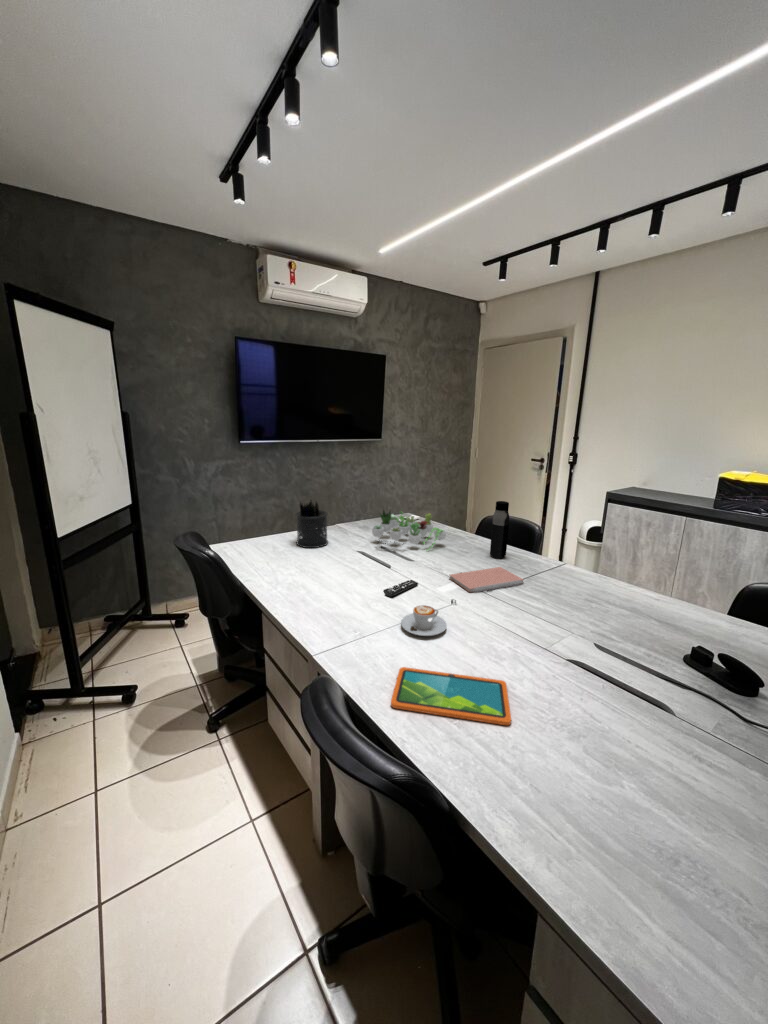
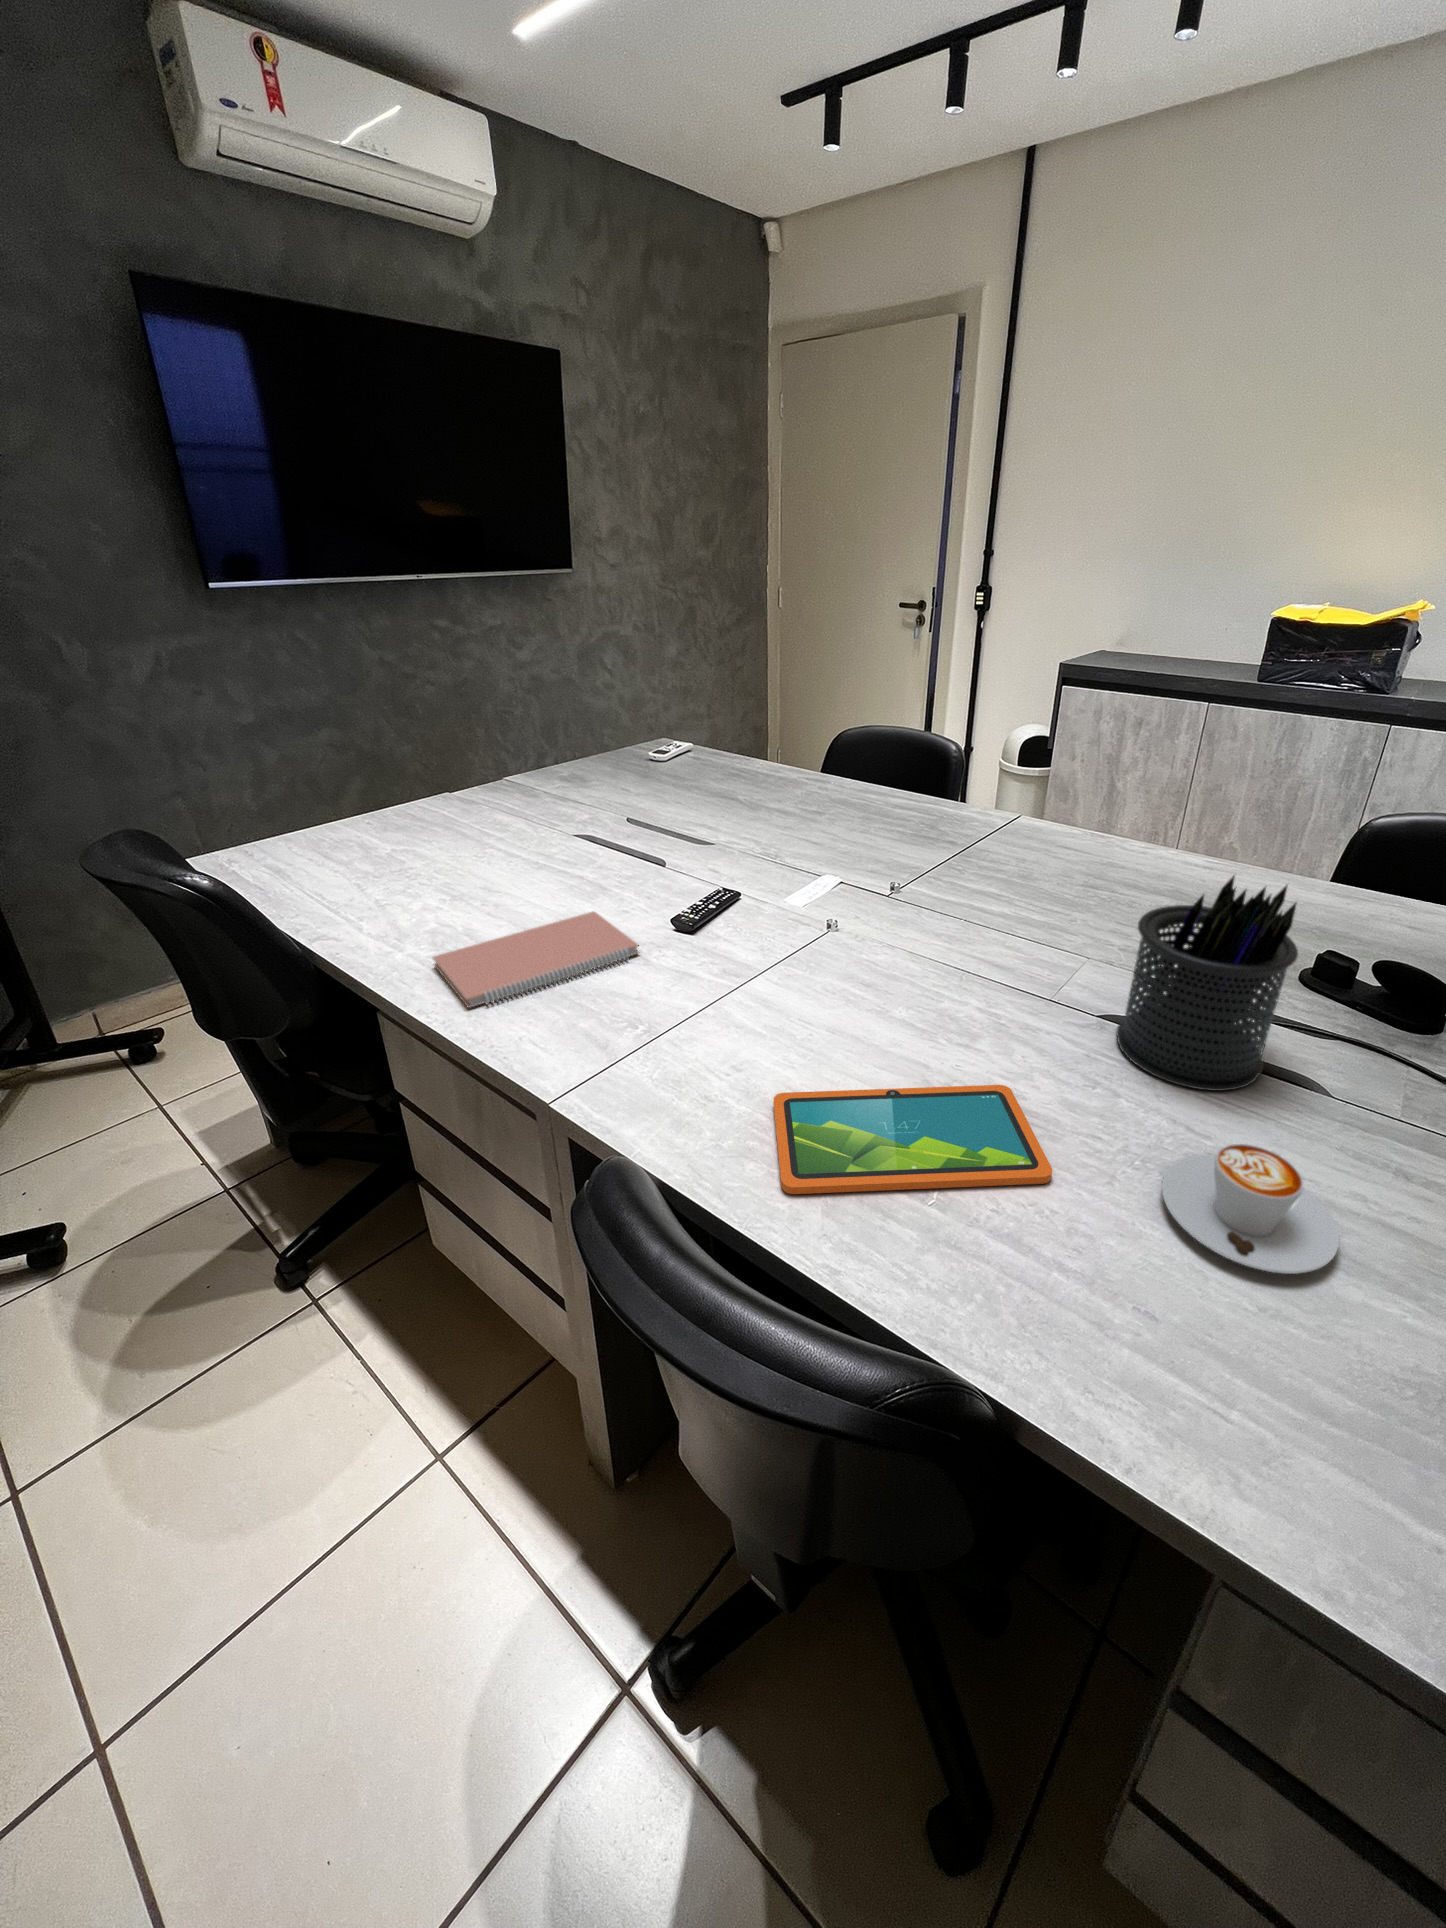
pen holder: present [296,500,328,548] -> present [1117,875,1298,1091]
water bottle: present [490,501,509,559] -> none [872,692,910,819]
succulent plant: present [372,511,446,550] -> none [599,727,771,819]
notebook: present [449,567,523,592] -> present [433,911,639,1008]
coffee cup: present [401,605,447,636] -> present [1162,1144,1339,1274]

